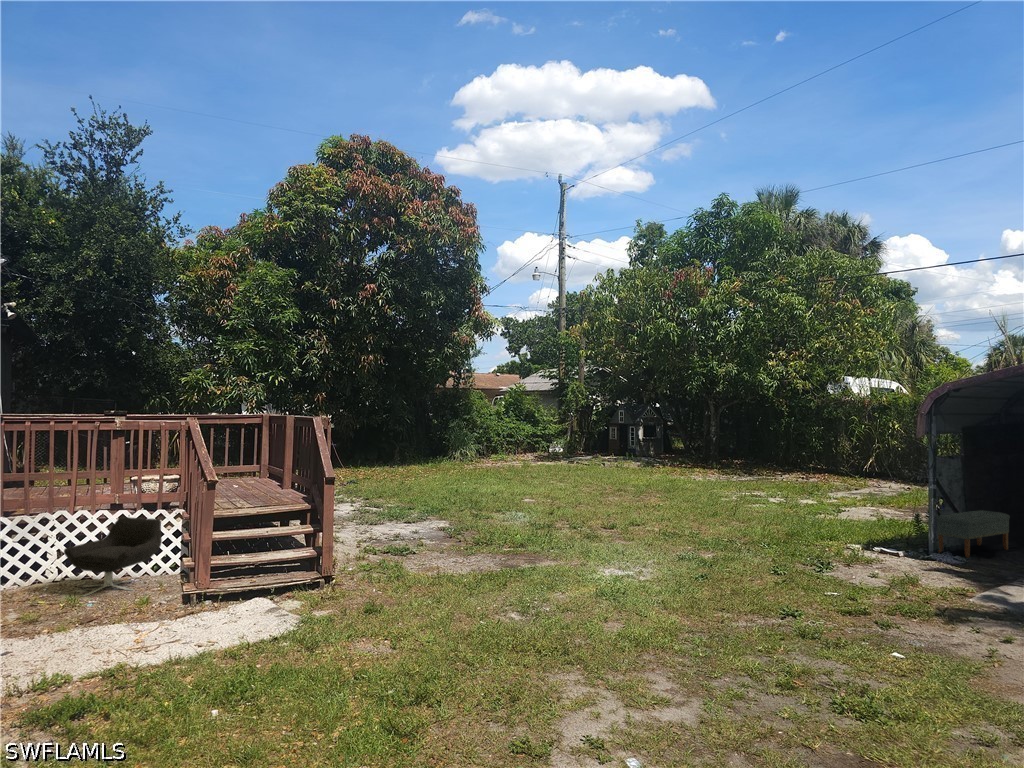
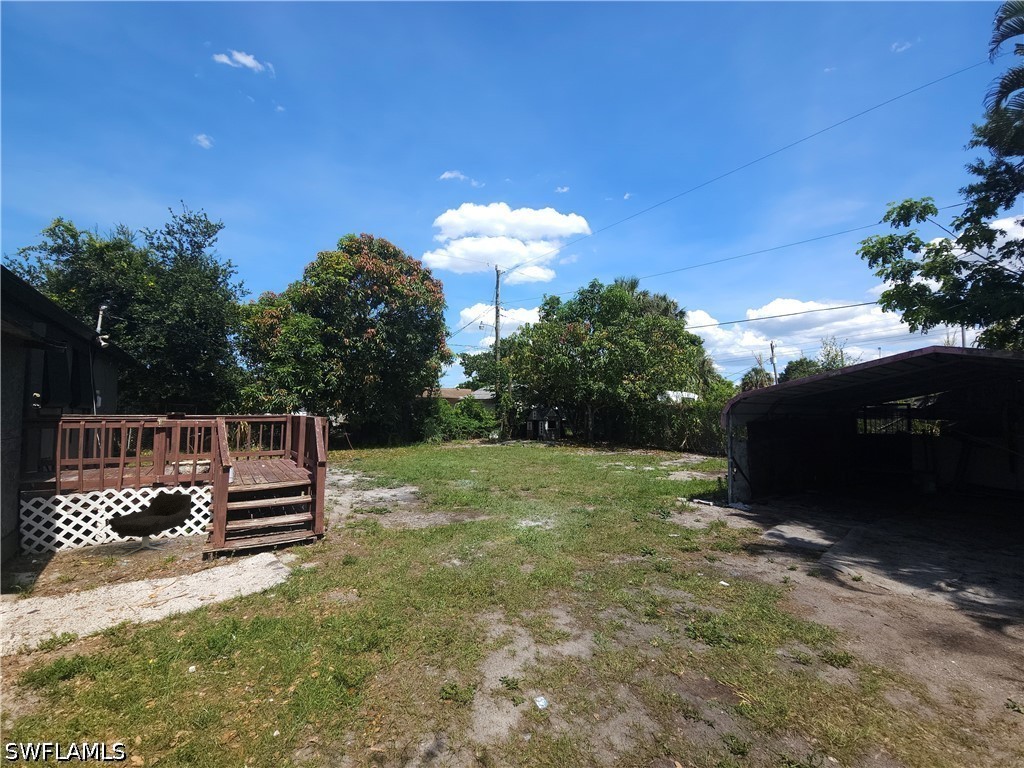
bench: present [936,510,1010,558] -> none [741,477,787,509]

